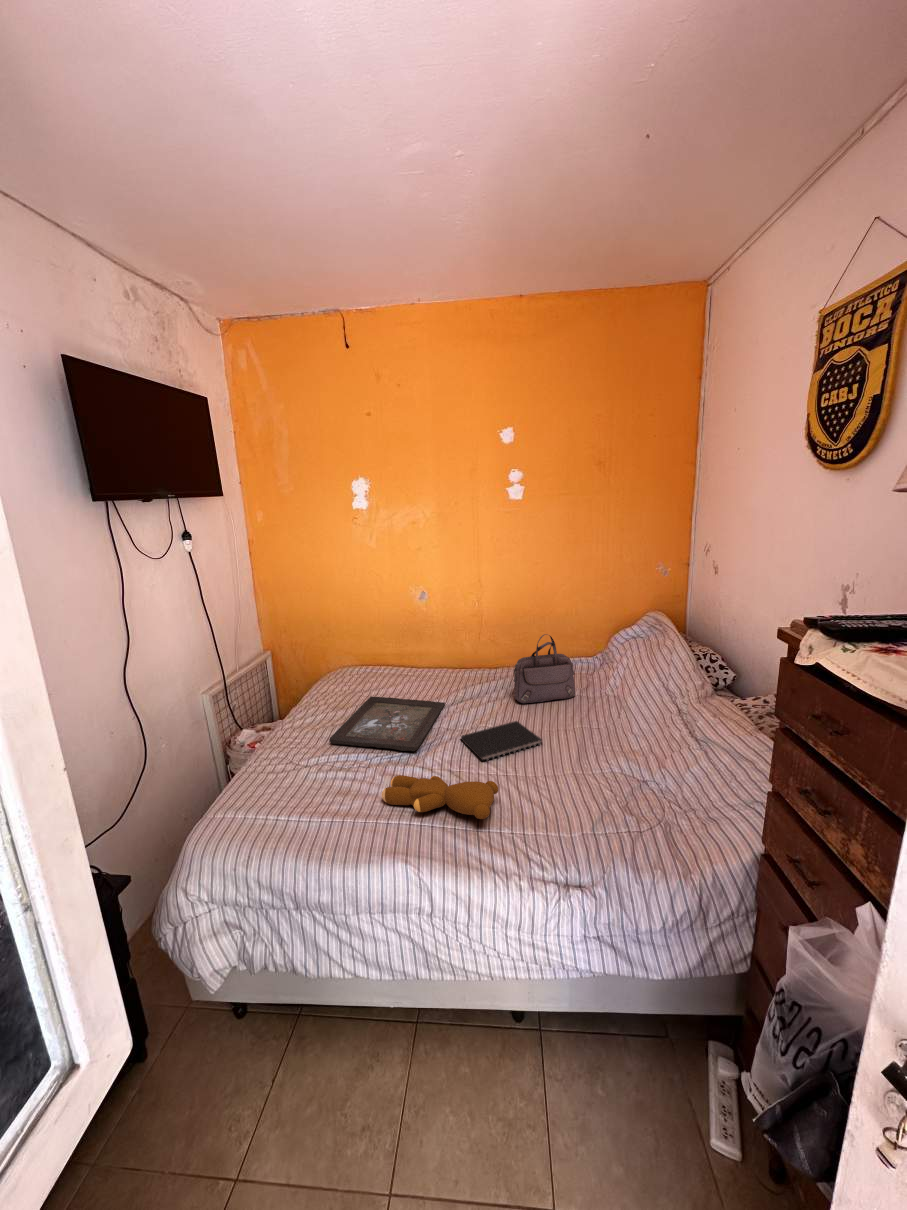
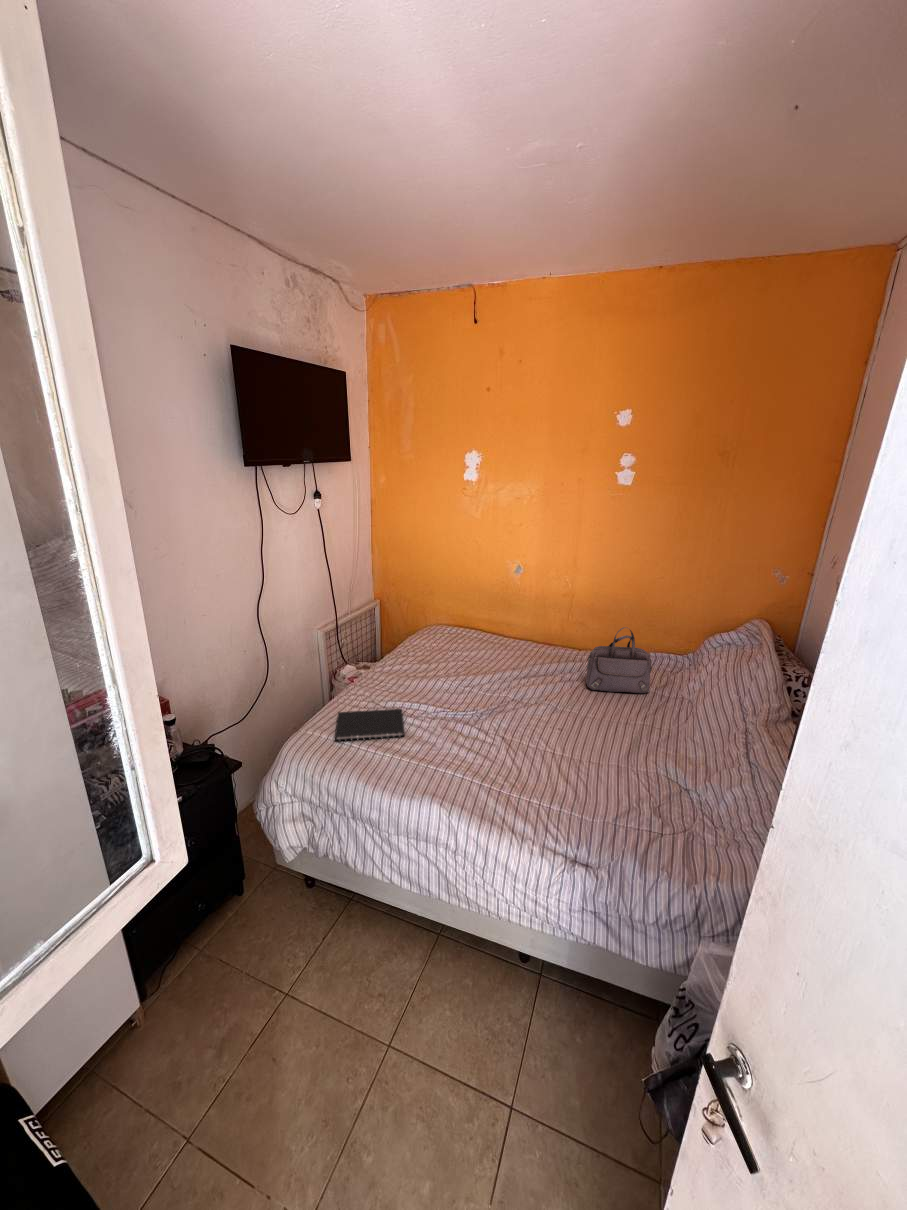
tray: present [329,696,445,751] -> none [408,657,518,714]
notebook: present [461,721,542,760] -> present [335,709,404,740]
teddy bear: present [382,775,498,819] -> none [436,732,537,786]

